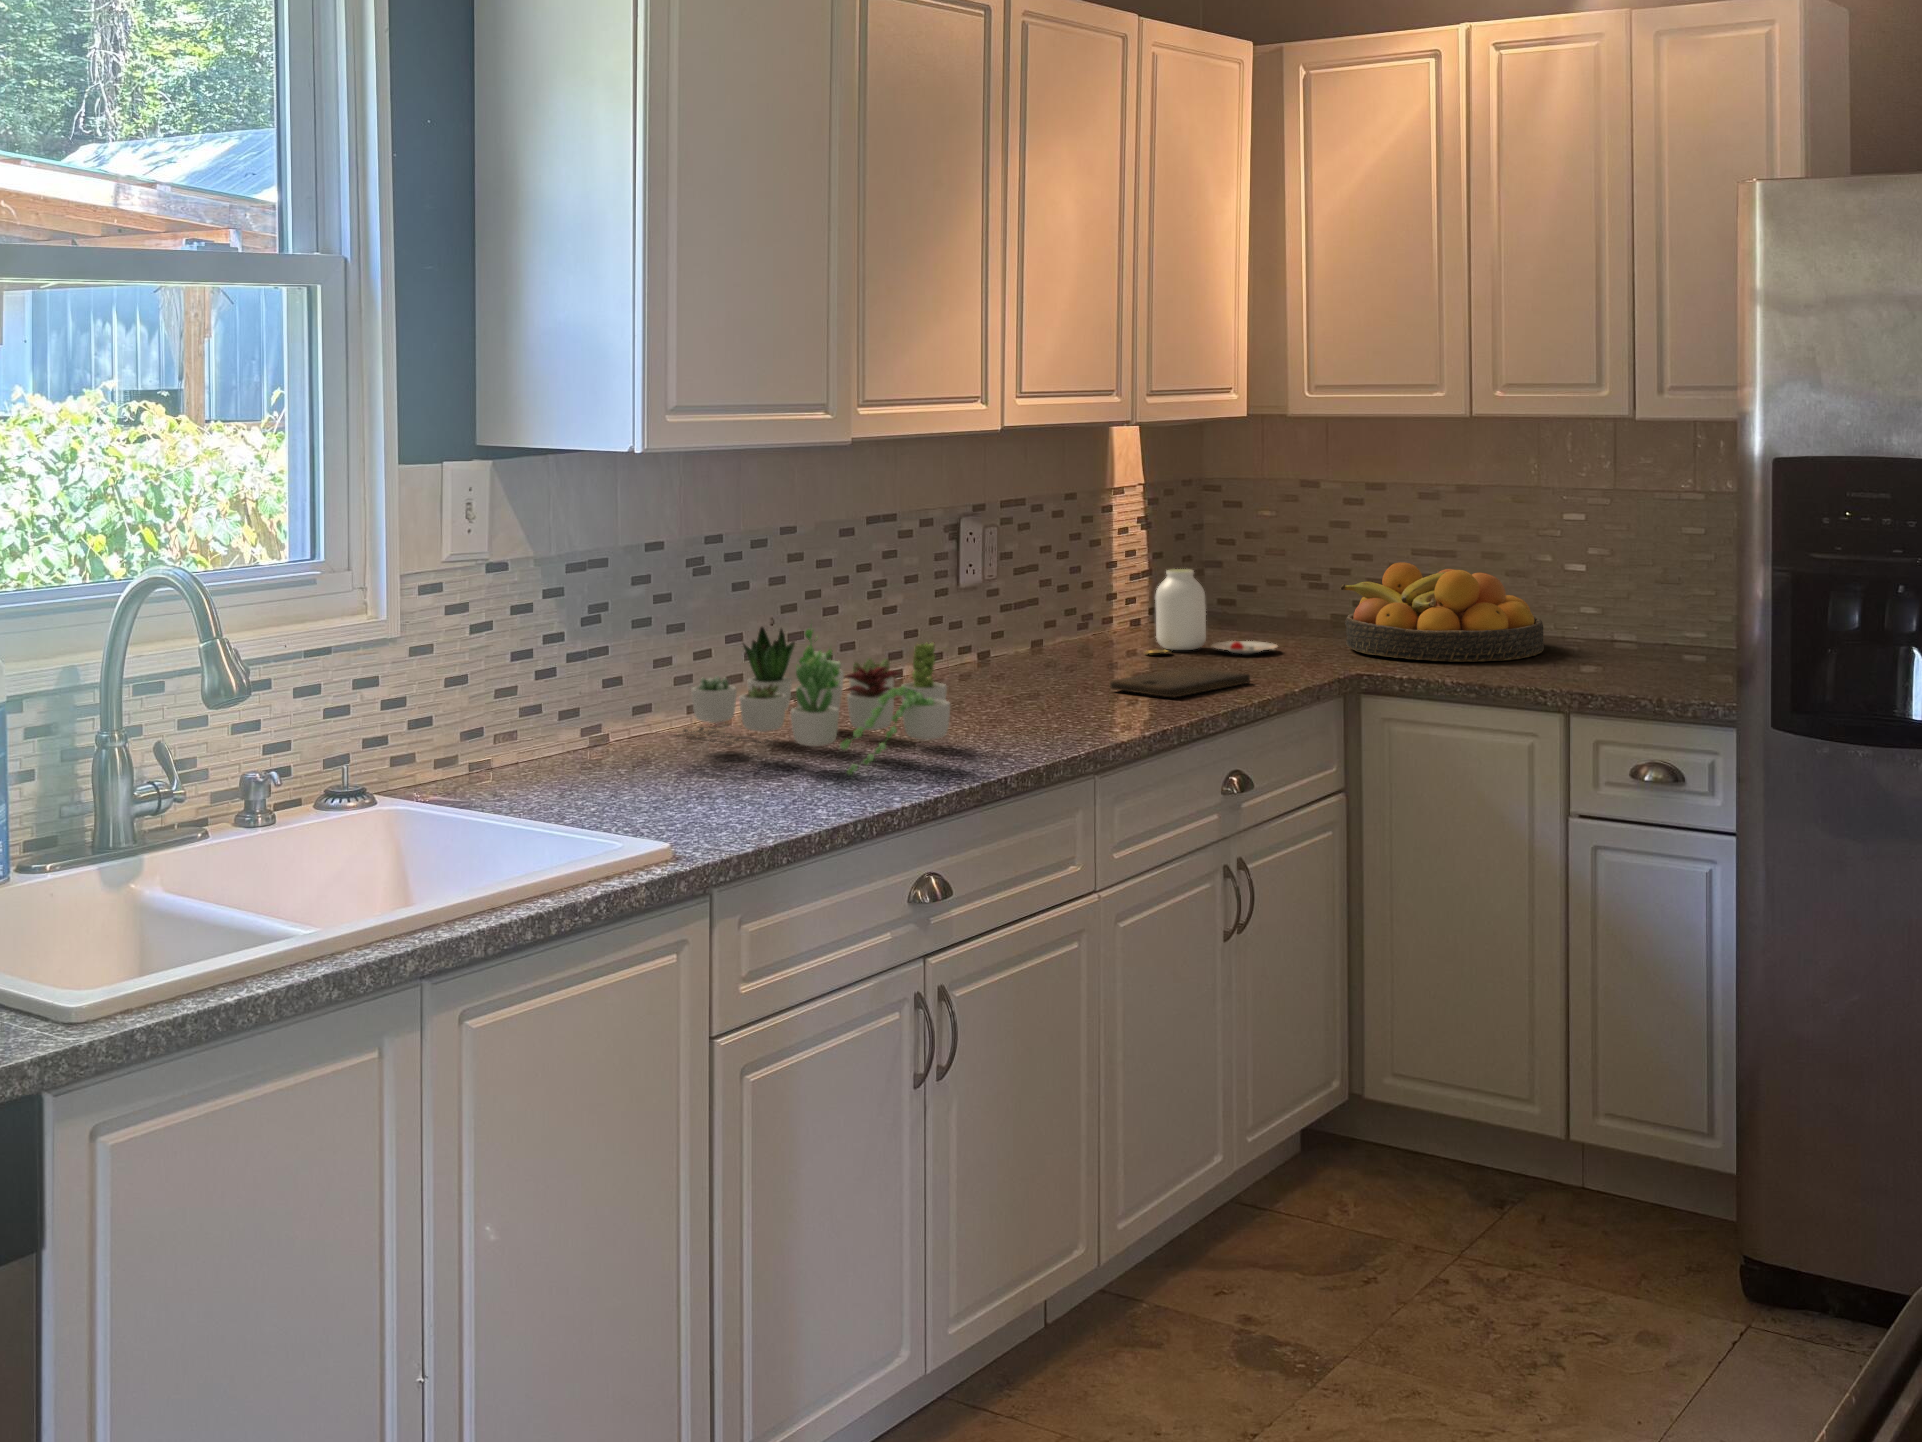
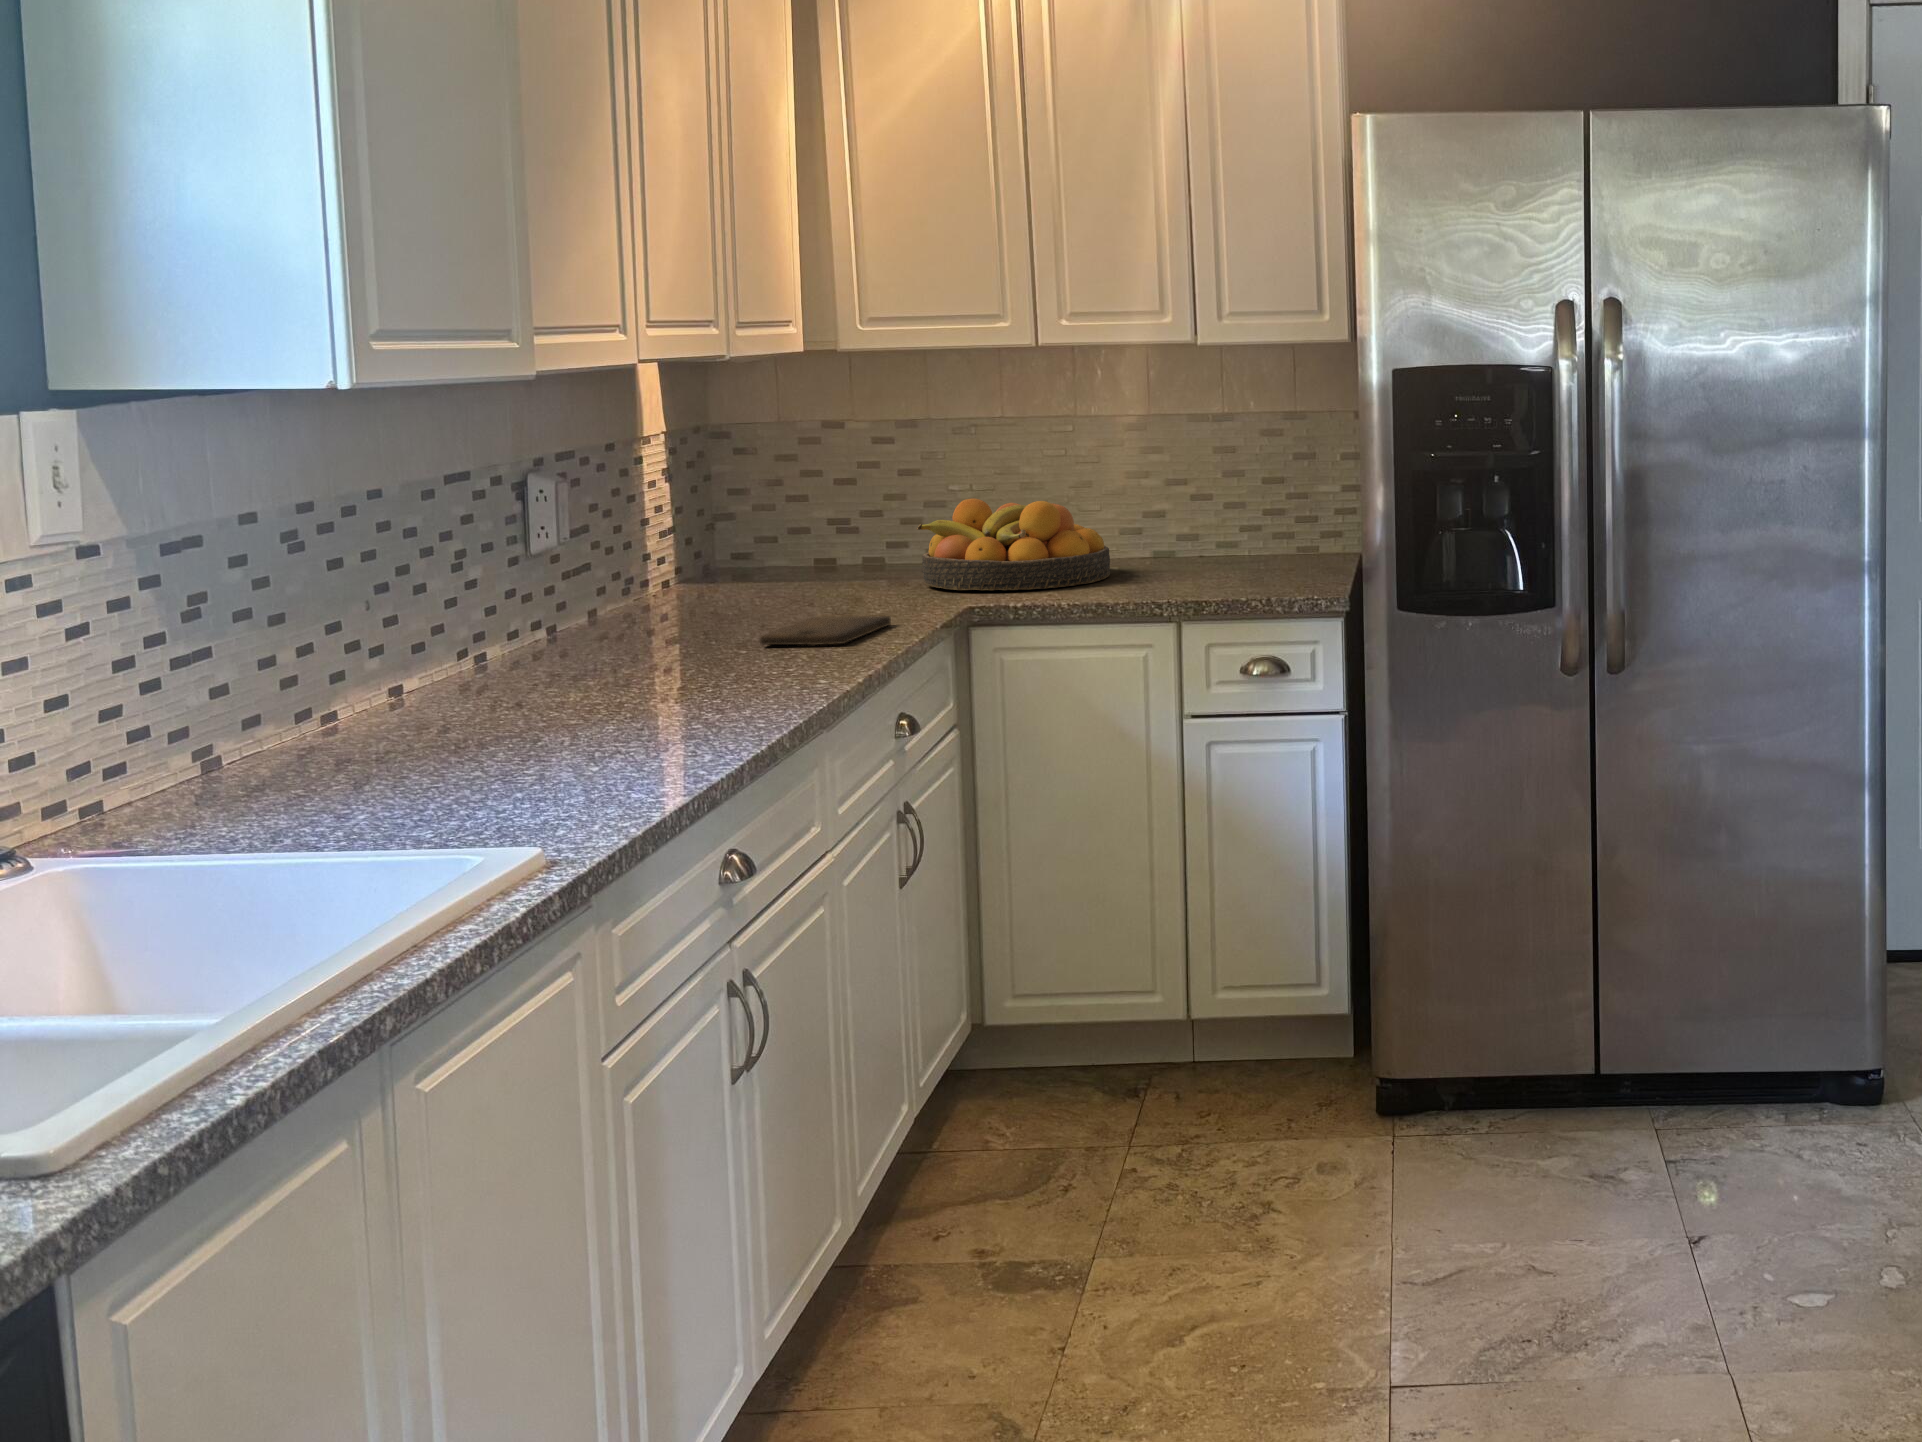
jar: present [1145,569,1277,654] -> none [723,520,868,612]
succulent plant: present [680,627,950,775] -> none [332,587,726,750]

